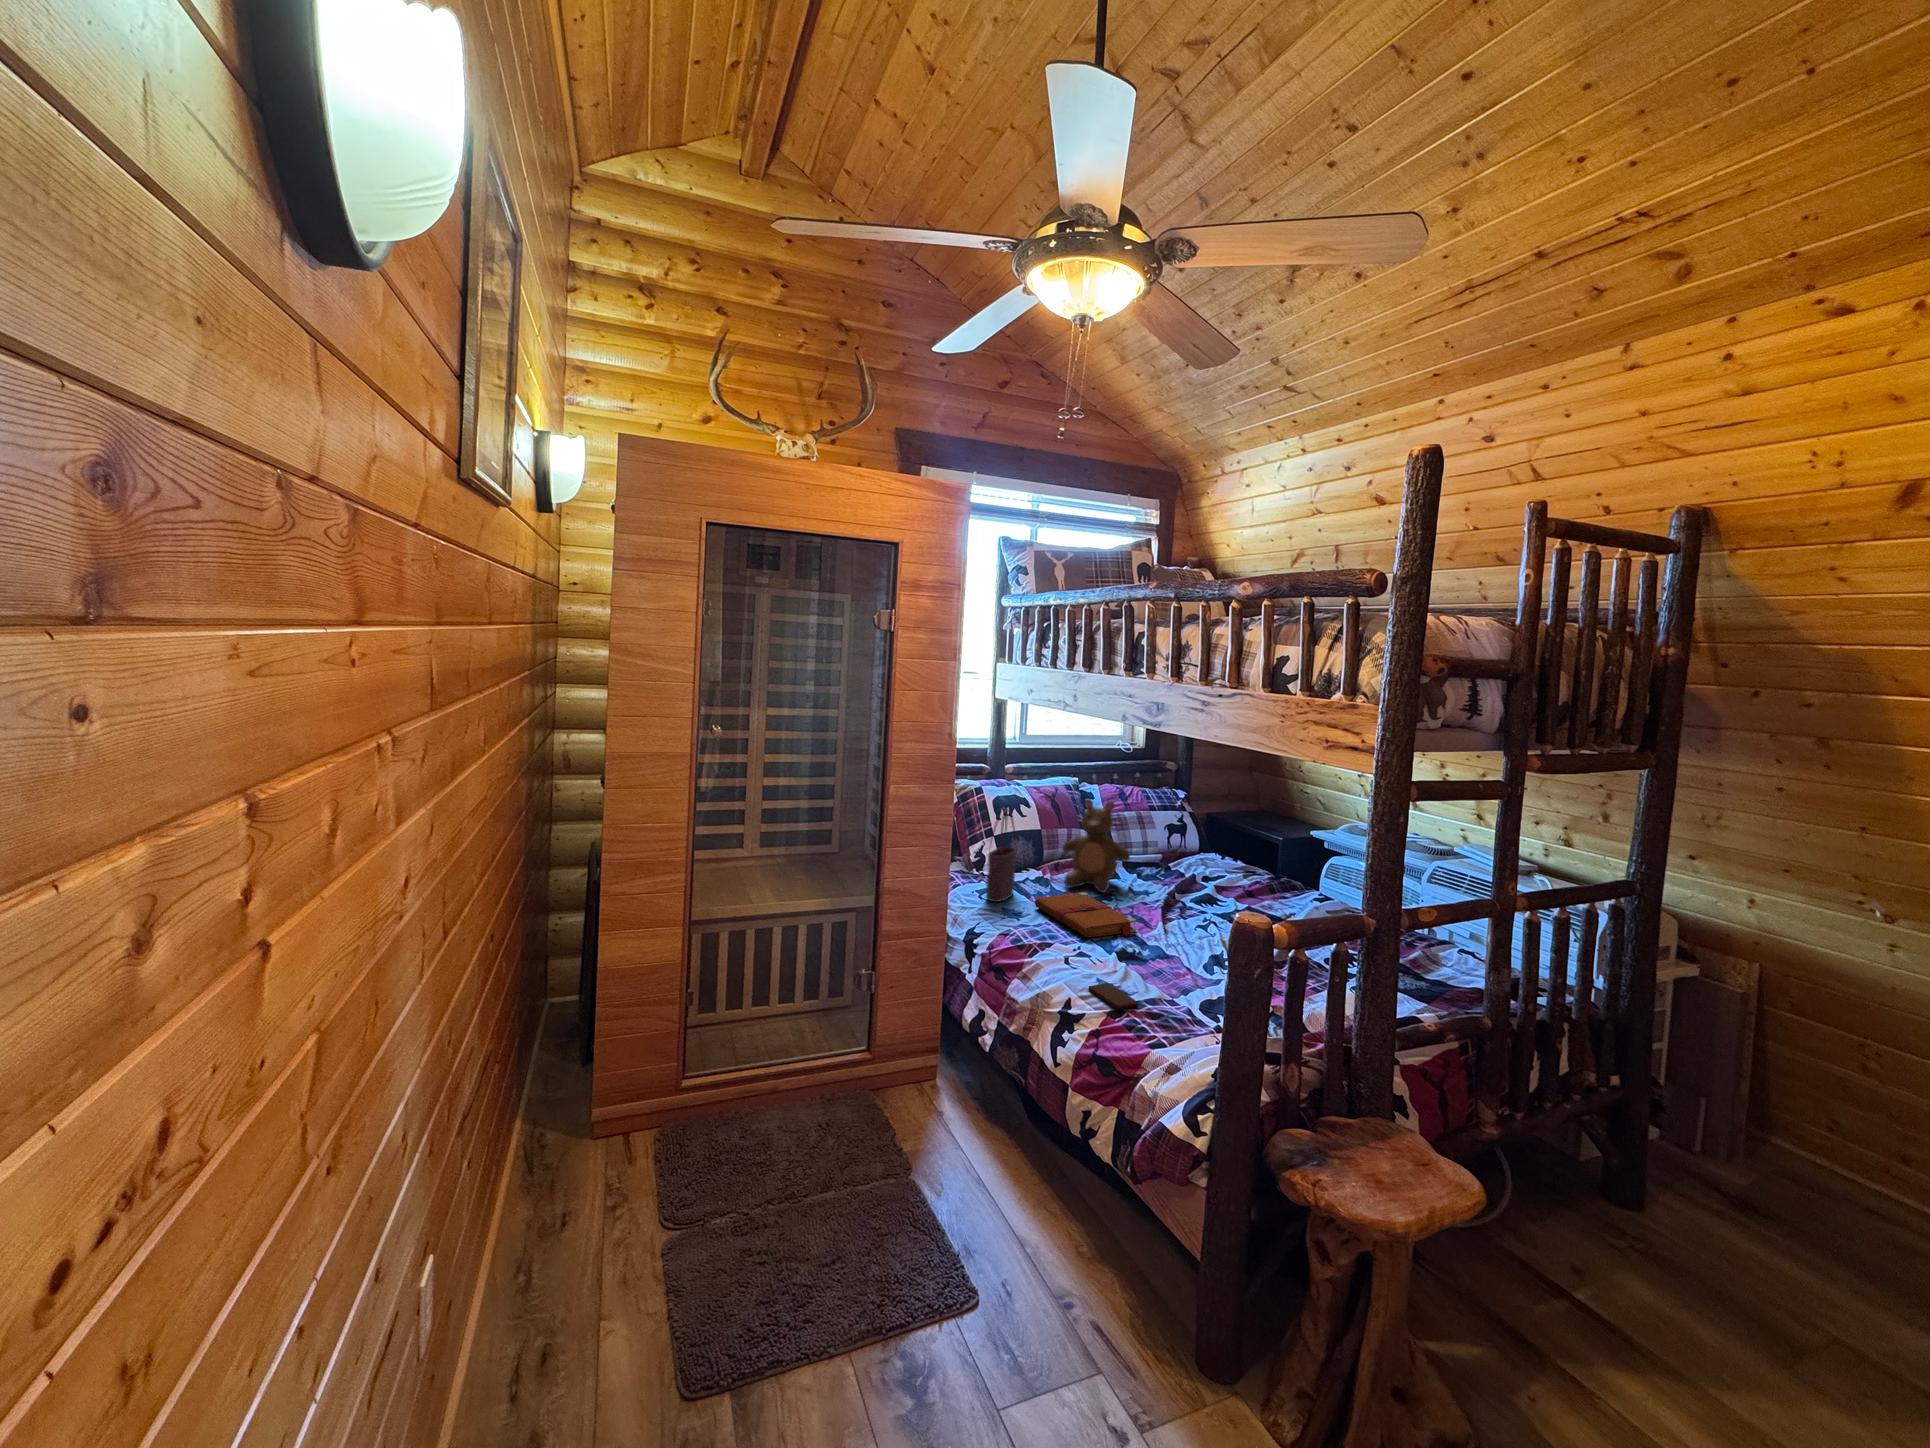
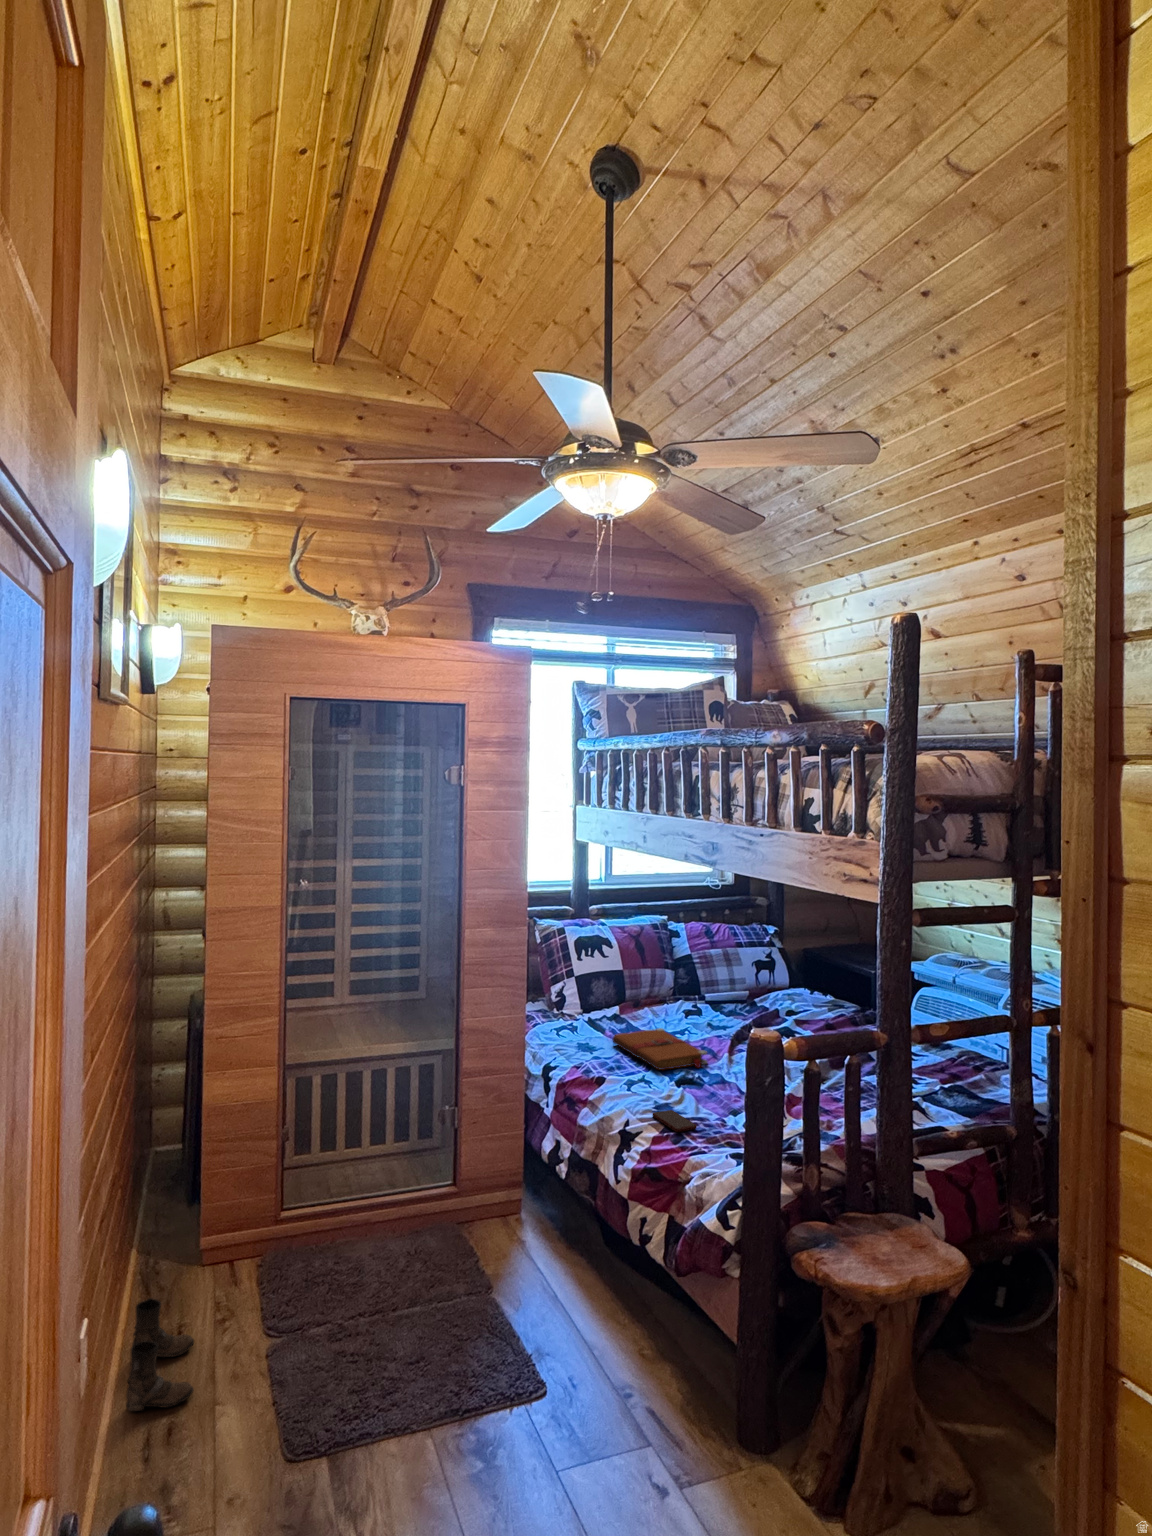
teddy bear: present [1062,799,1130,893] -> none [643,936,709,1029]
tote bag: present [986,809,1016,902] -> none [566,948,594,1040]
boots: none [493,1192,579,1332] -> present [126,1298,194,1411]

